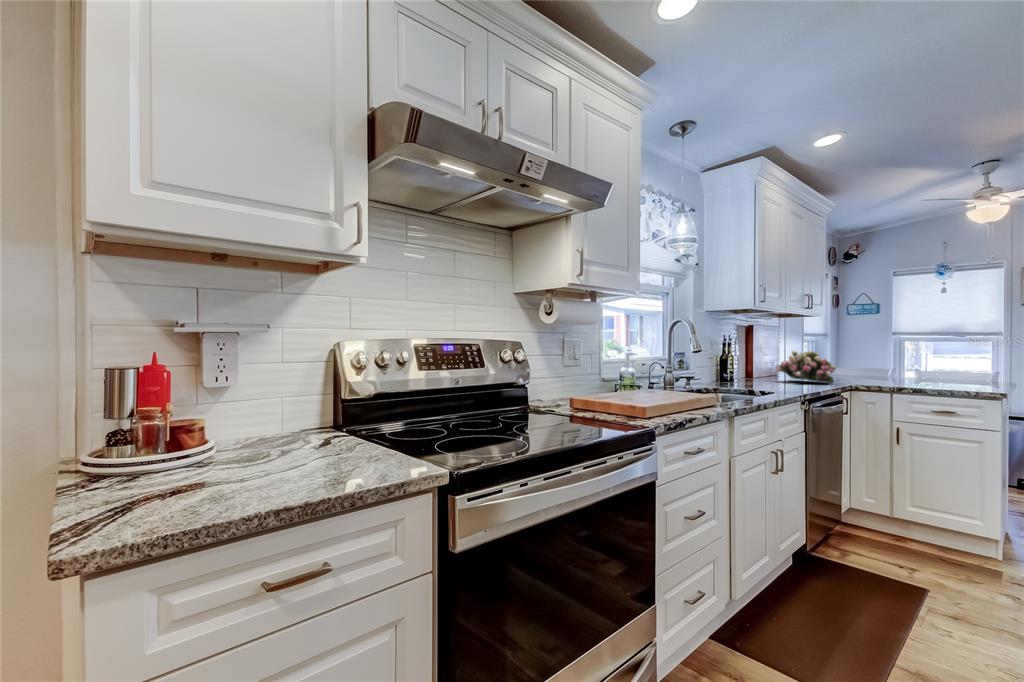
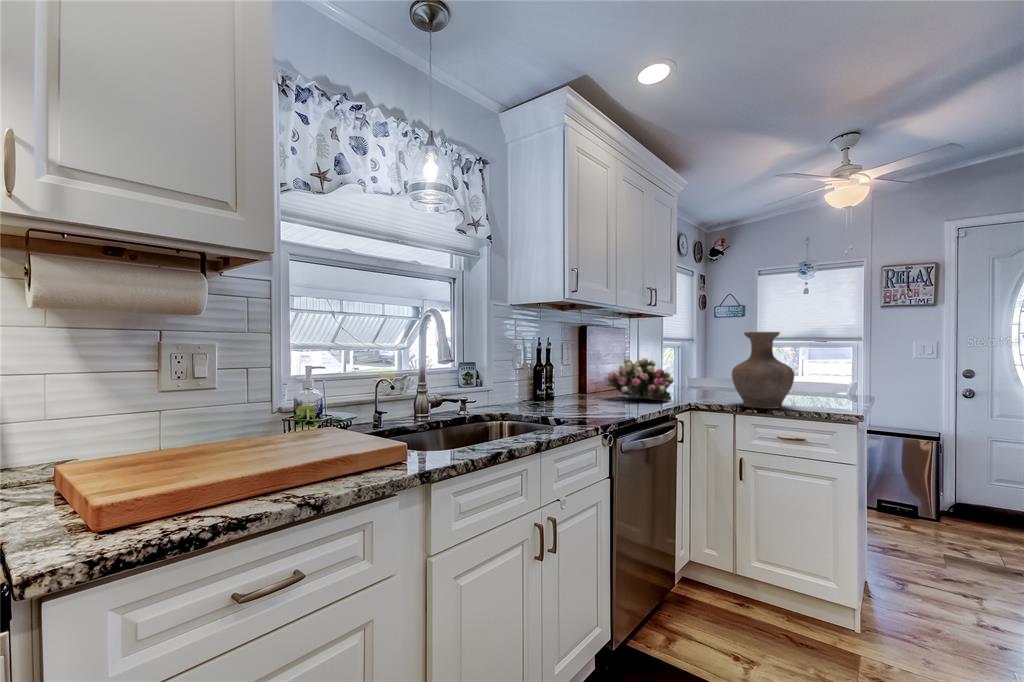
vase: none [887,330,944,389] -> present [732,332,794,409]

